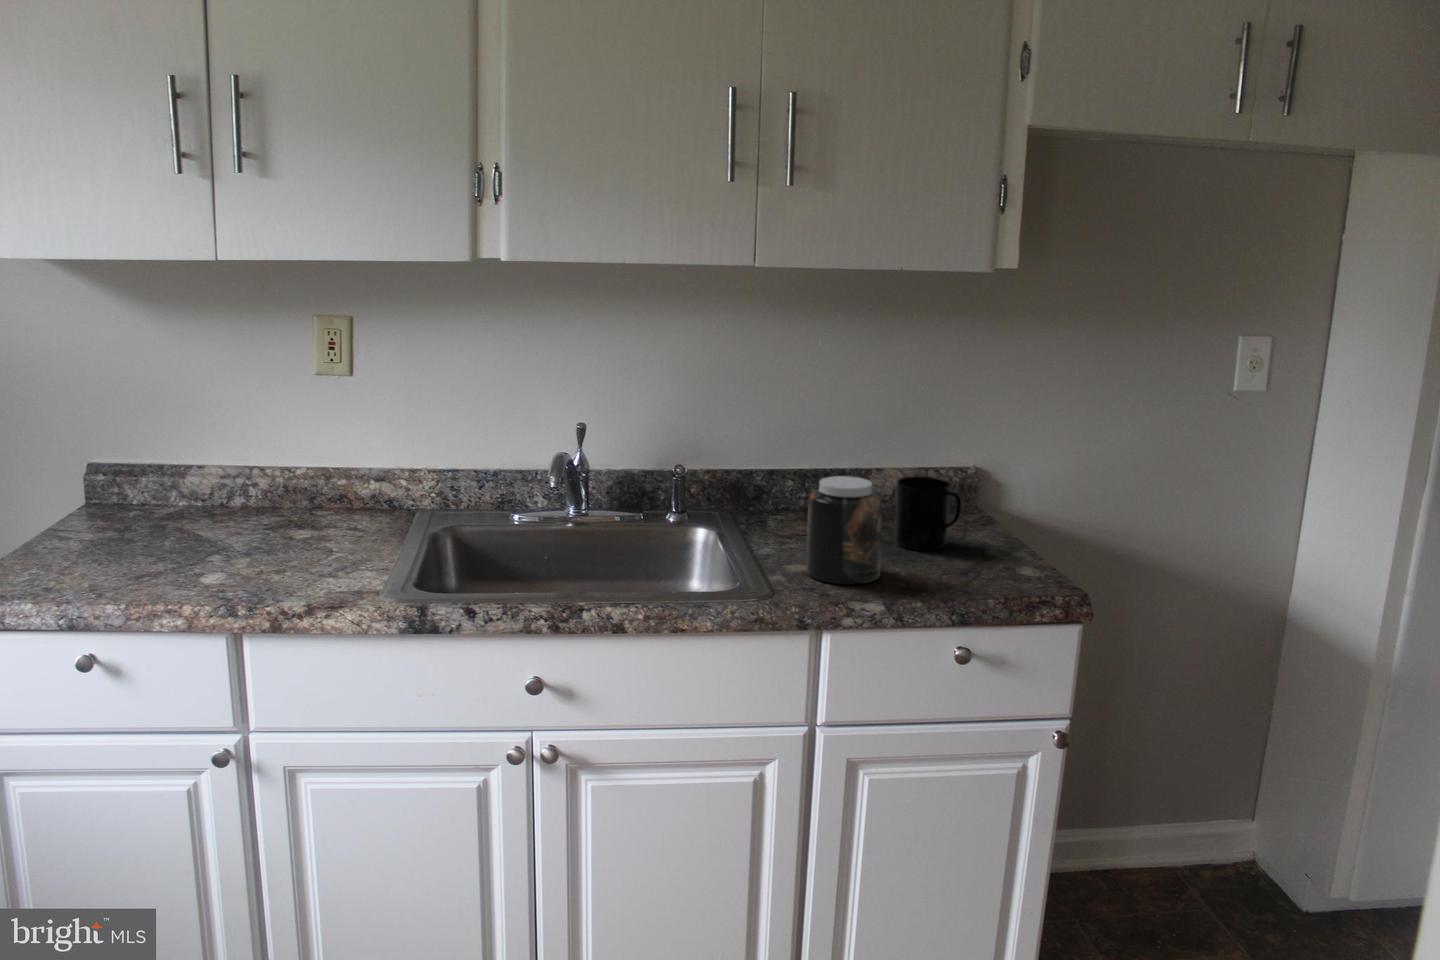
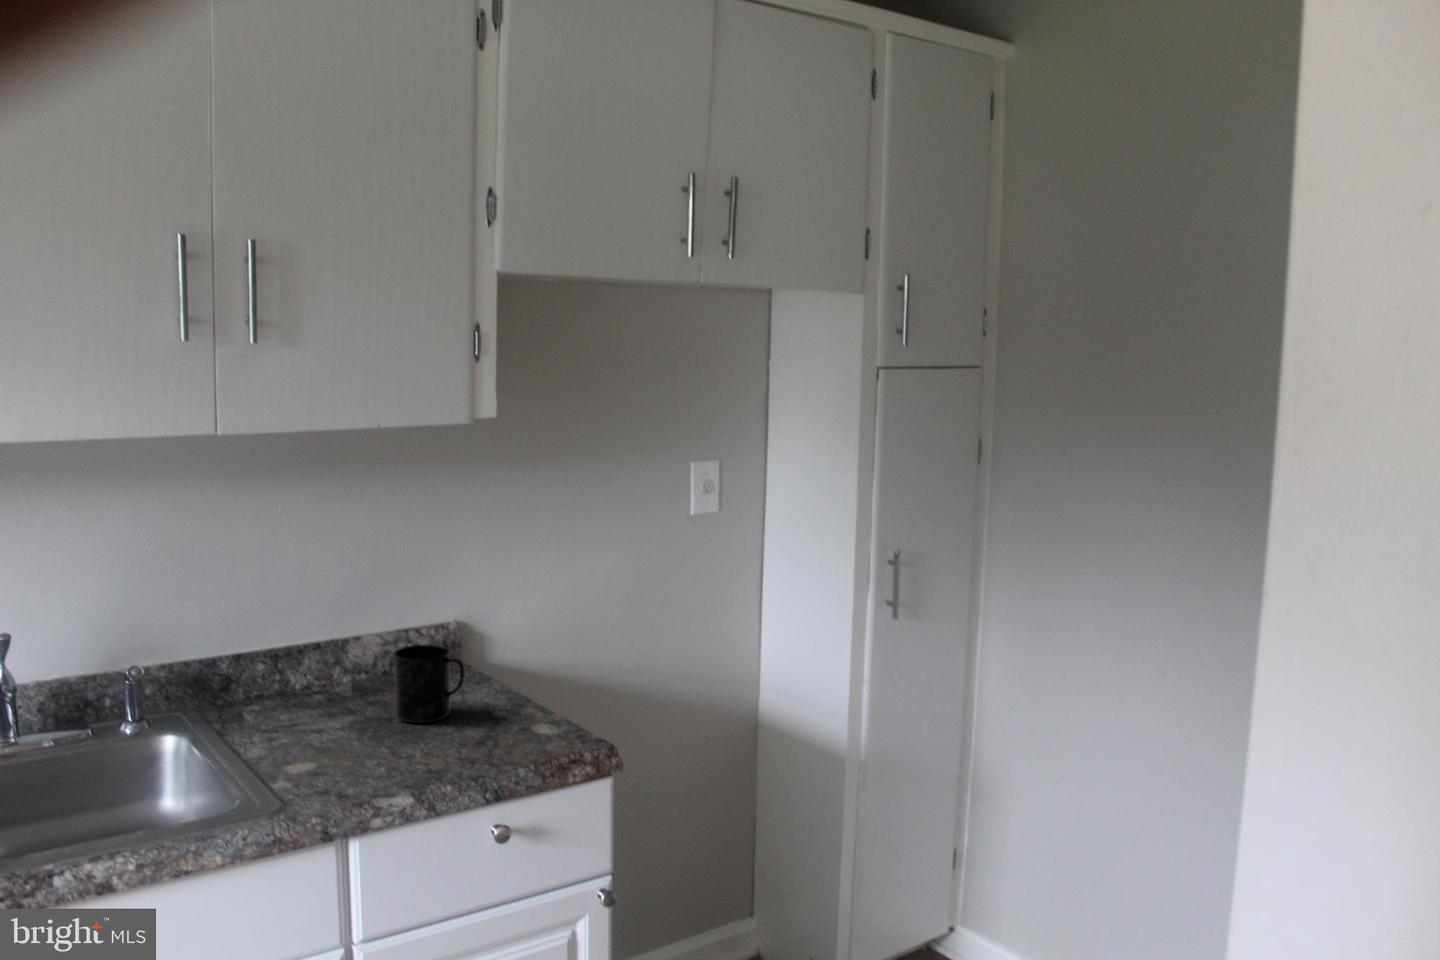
jar: present [806,476,882,584] -> none [313,660,398,780]

